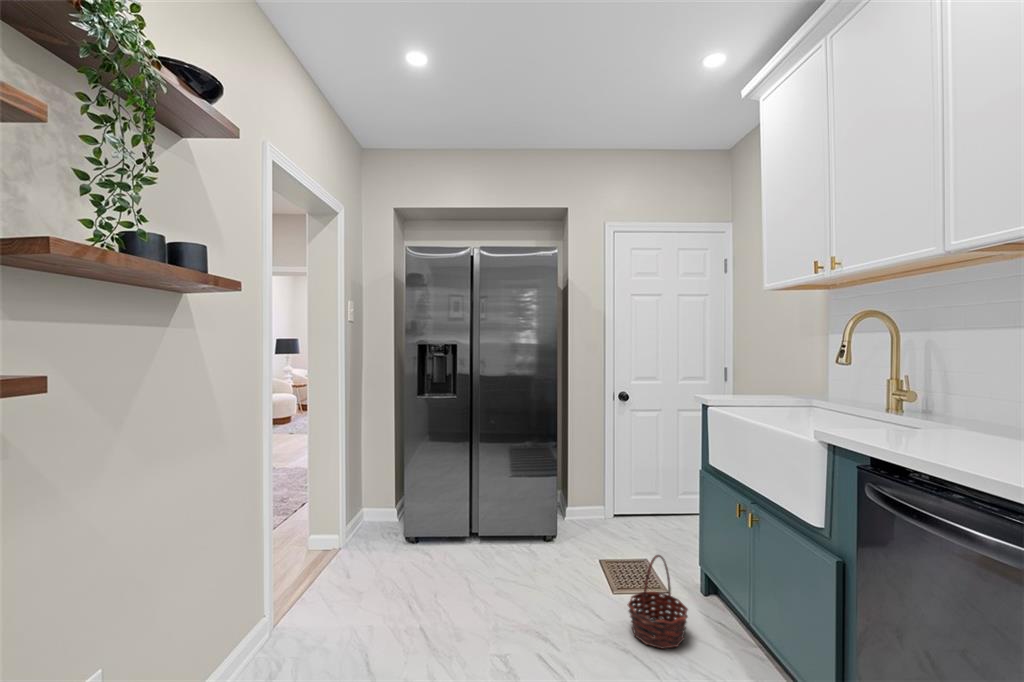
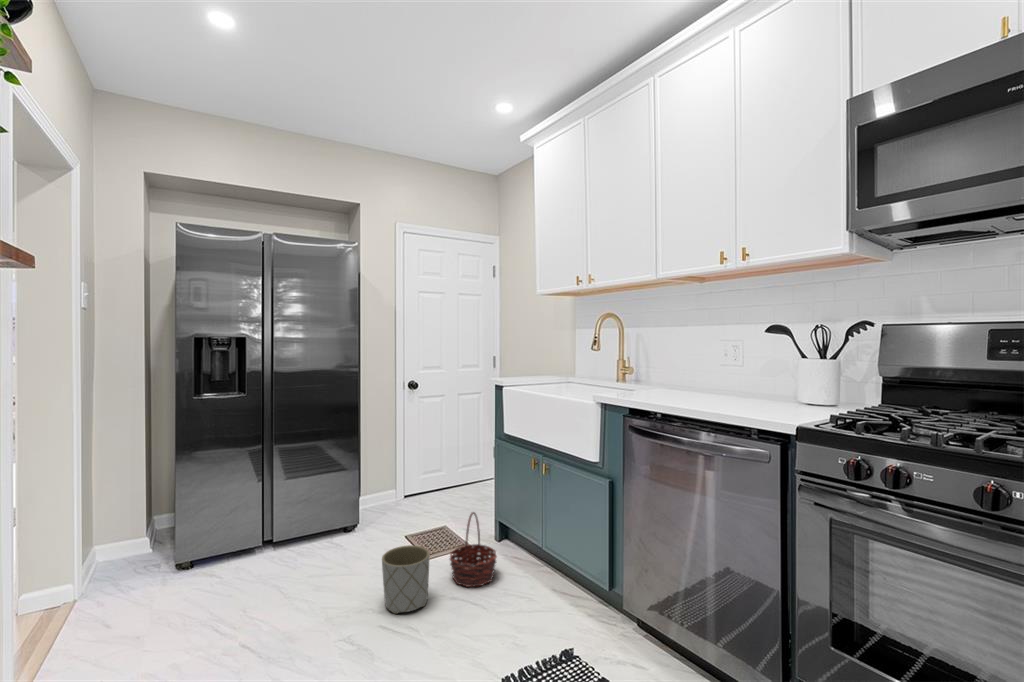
planter: none [546,575,598,653] -> present [382,545,430,614]

